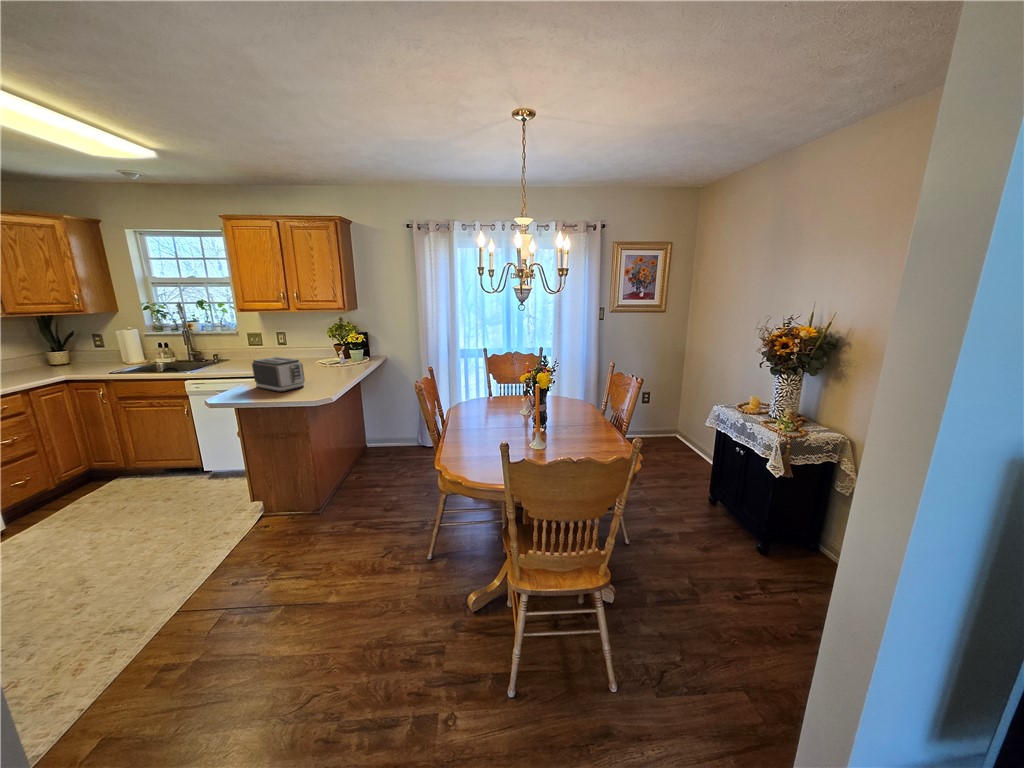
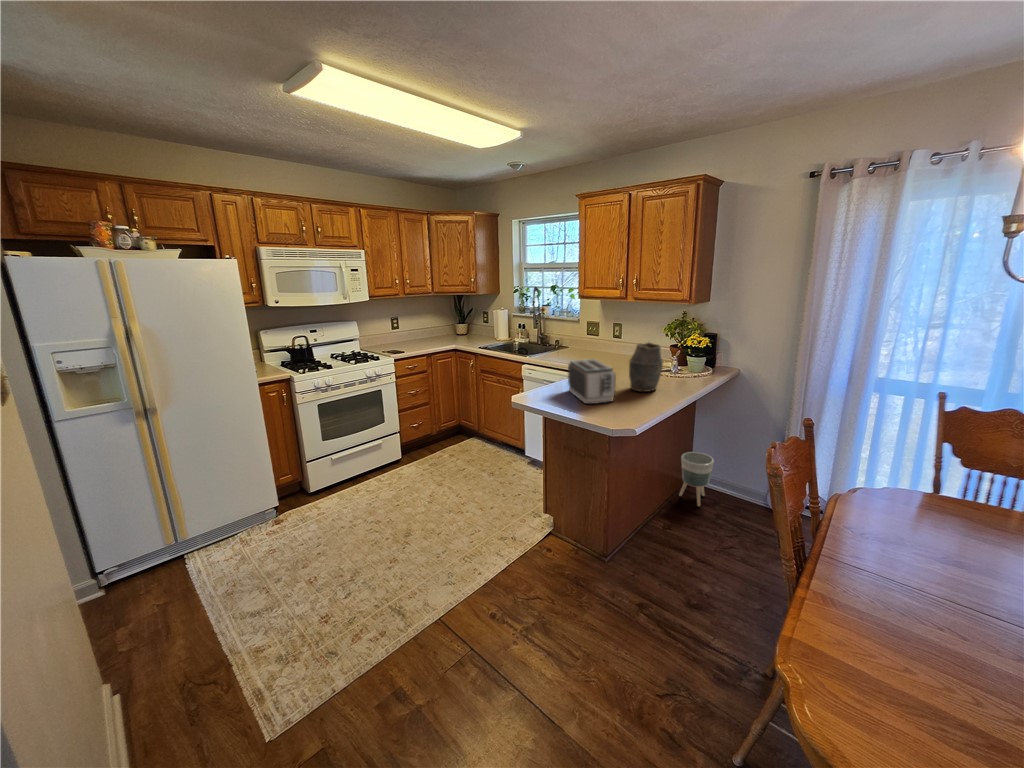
vase: none [308,339,337,378] -> present [629,343,663,392]
planter: none [360,420,383,457] -> present [679,452,714,506]

